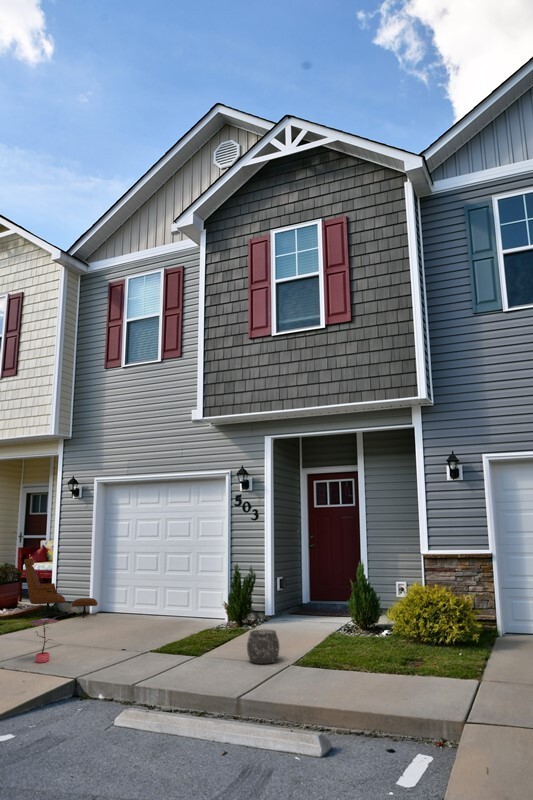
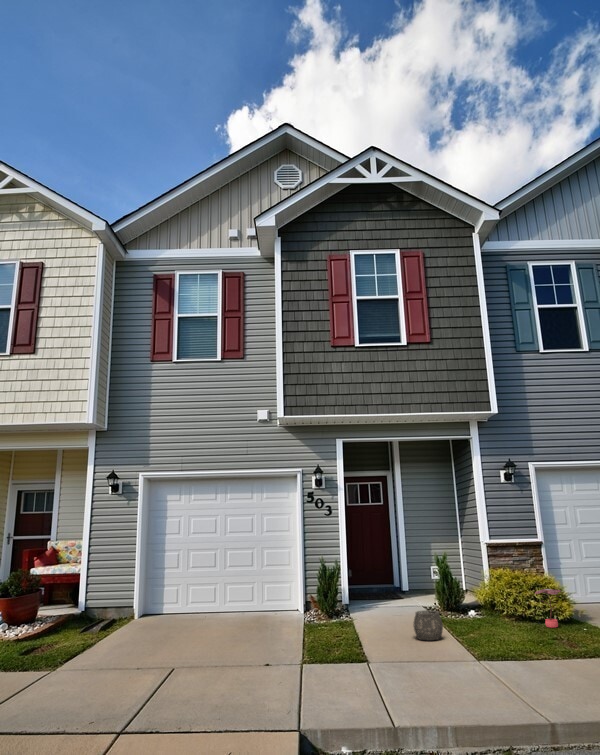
lounge chair: present [24,558,98,618] -> none [75,560,151,626]
potted plant: present [29,618,59,663] -> present [535,589,561,628]

